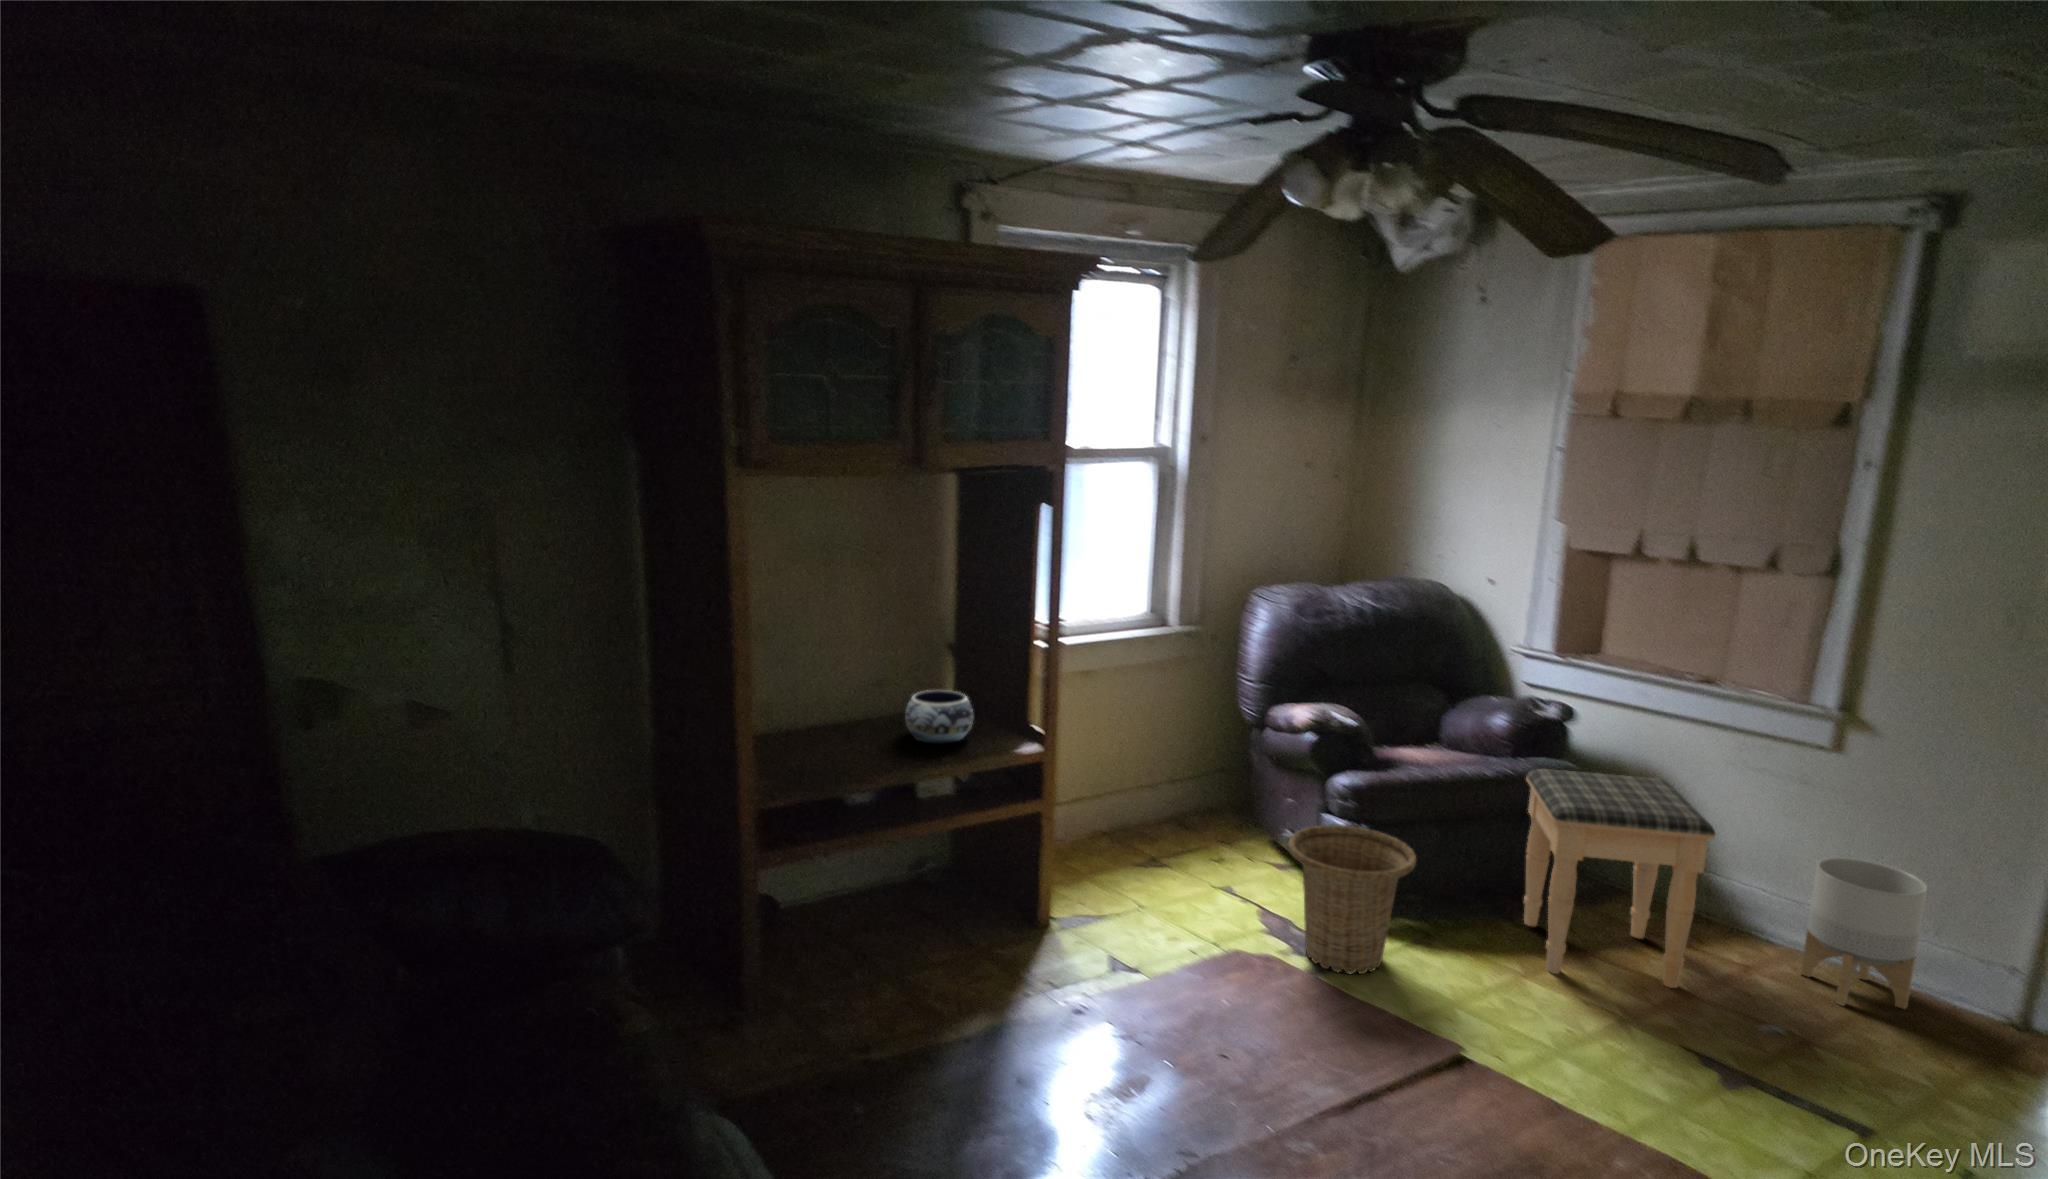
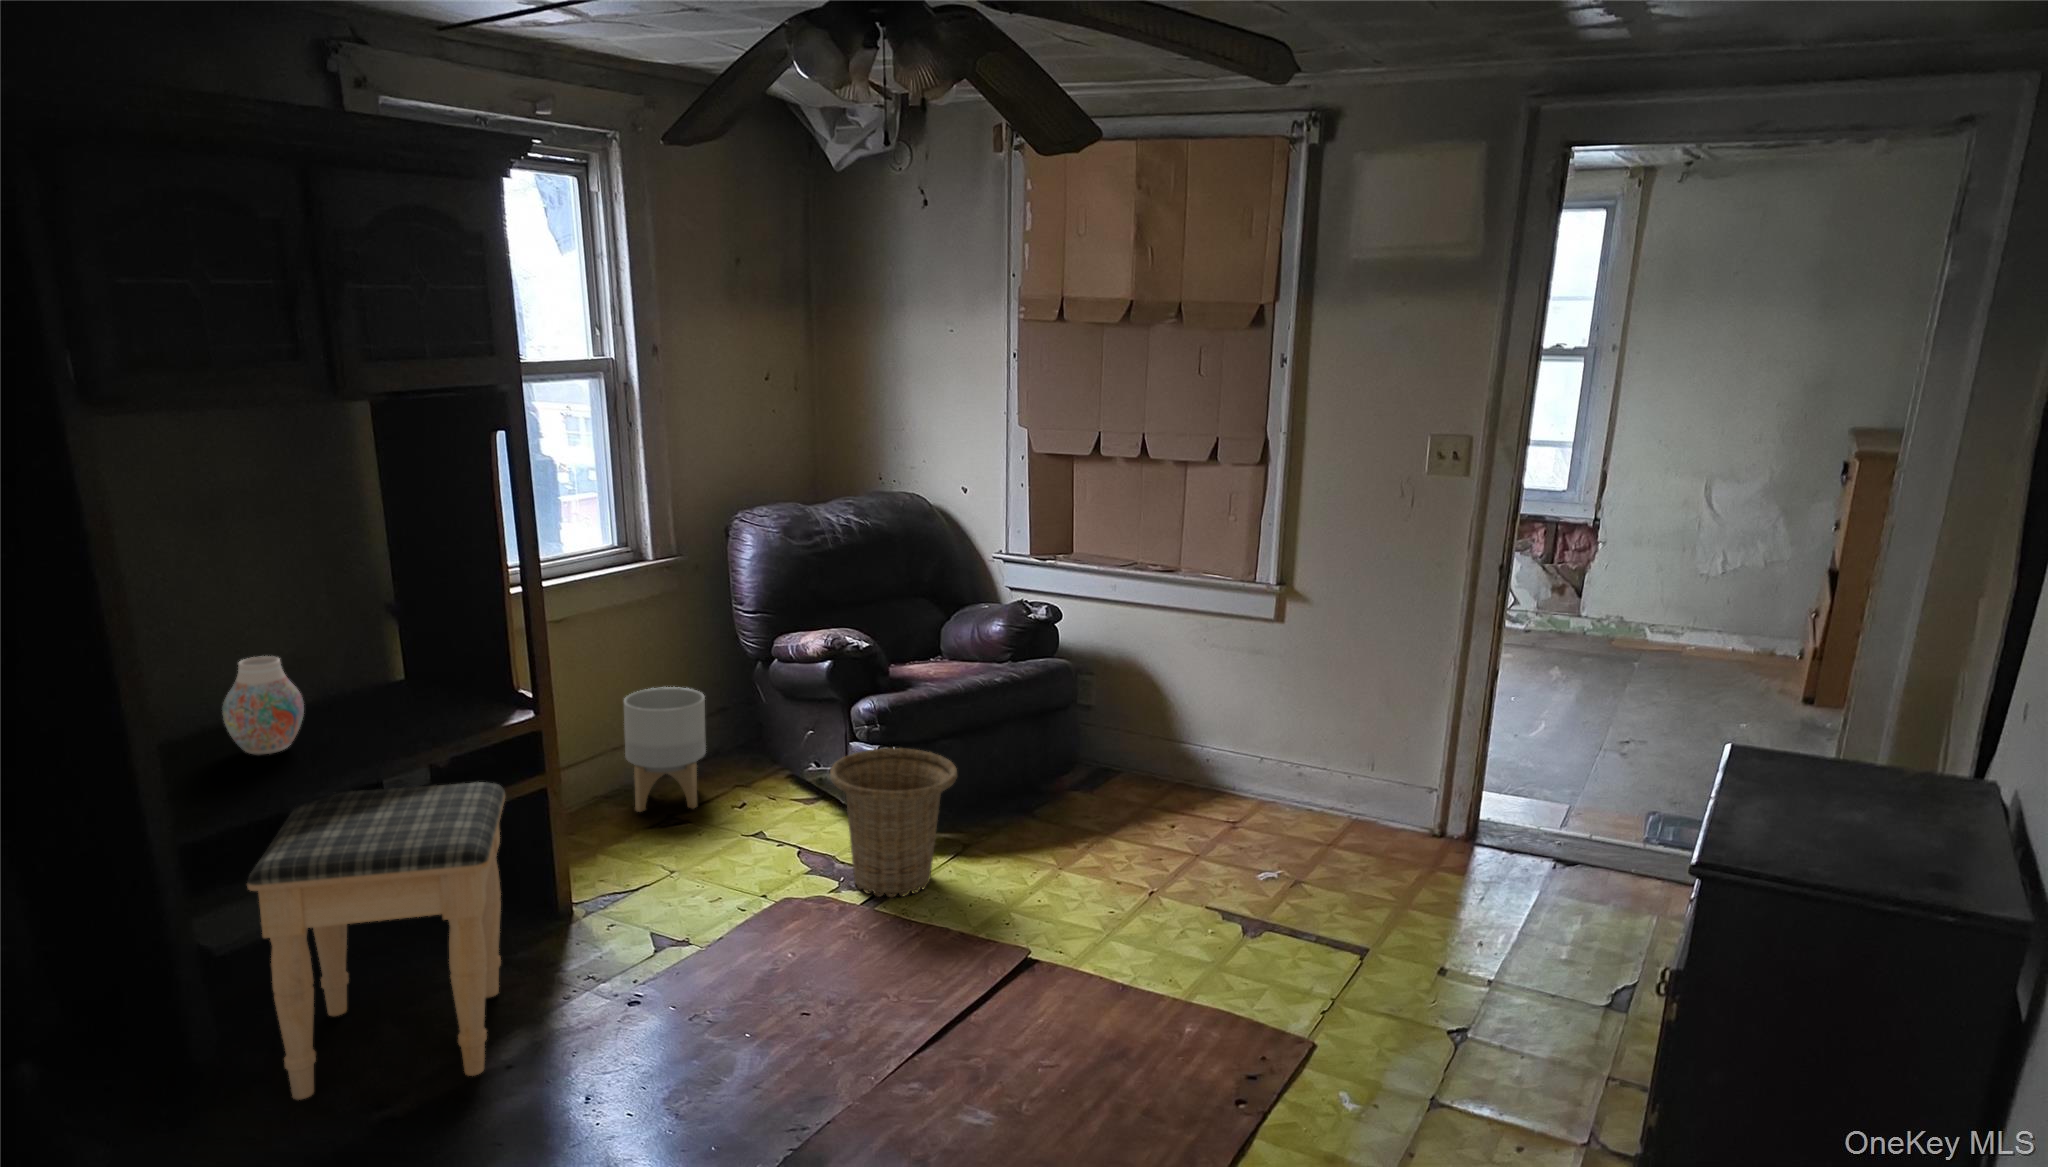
vase: none [814,674,868,748] -> present [222,656,304,755]
decorative bowl: present [905,690,973,744] -> none [353,662,448,730]
footstool: present [1524,769,1715,988] -> present [247,782,505,1099]
planter: present [1800,857,1927,1009] -> present [624,687,706,812]

